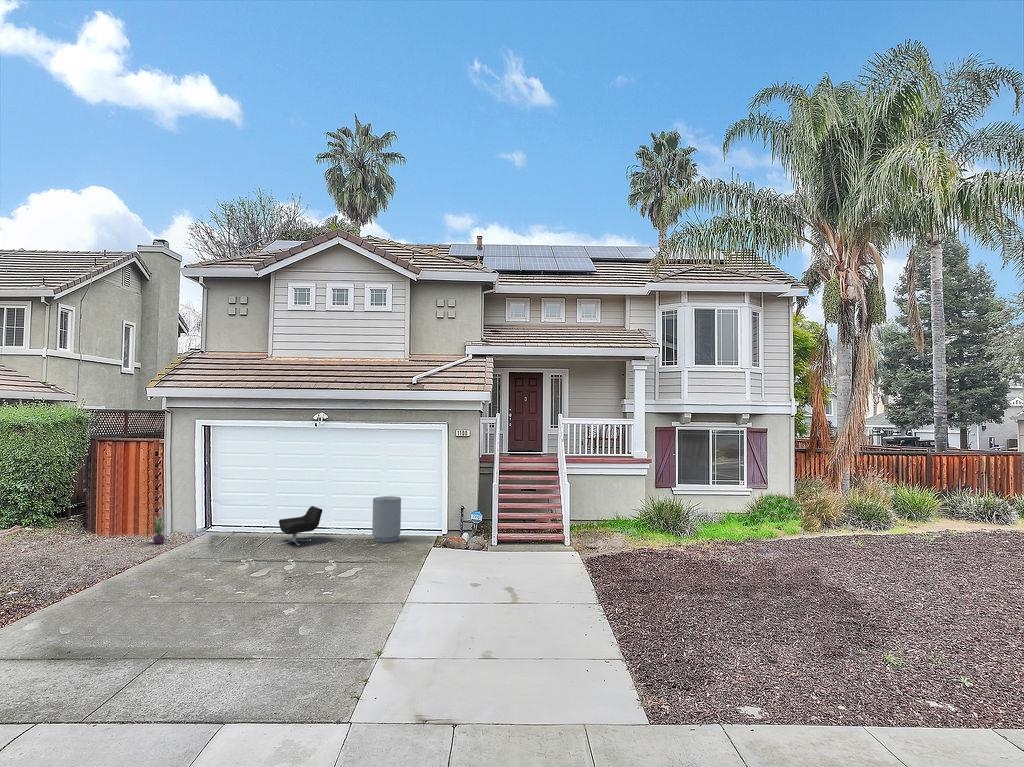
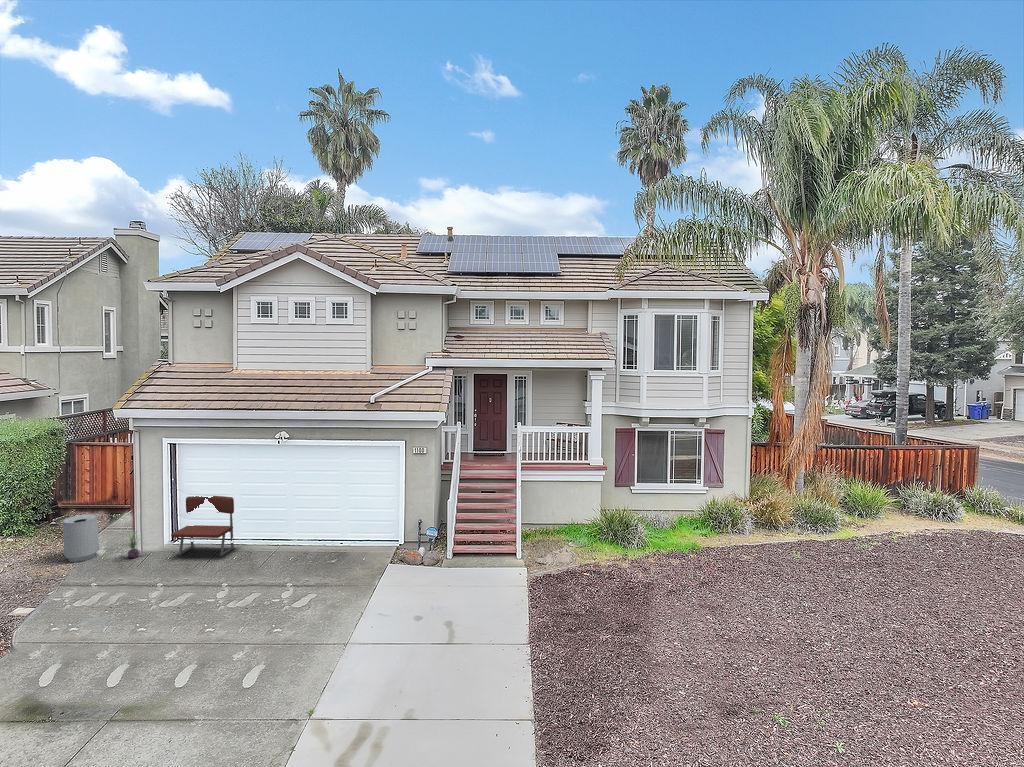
bench: none [202,481,268,543] -> present [171,496,234,556]
trash can: present [372,496,401,542] -> present [62,514,99,562]
lounge chair: present [278,506,322,545] -> none [243,519,285,560]

